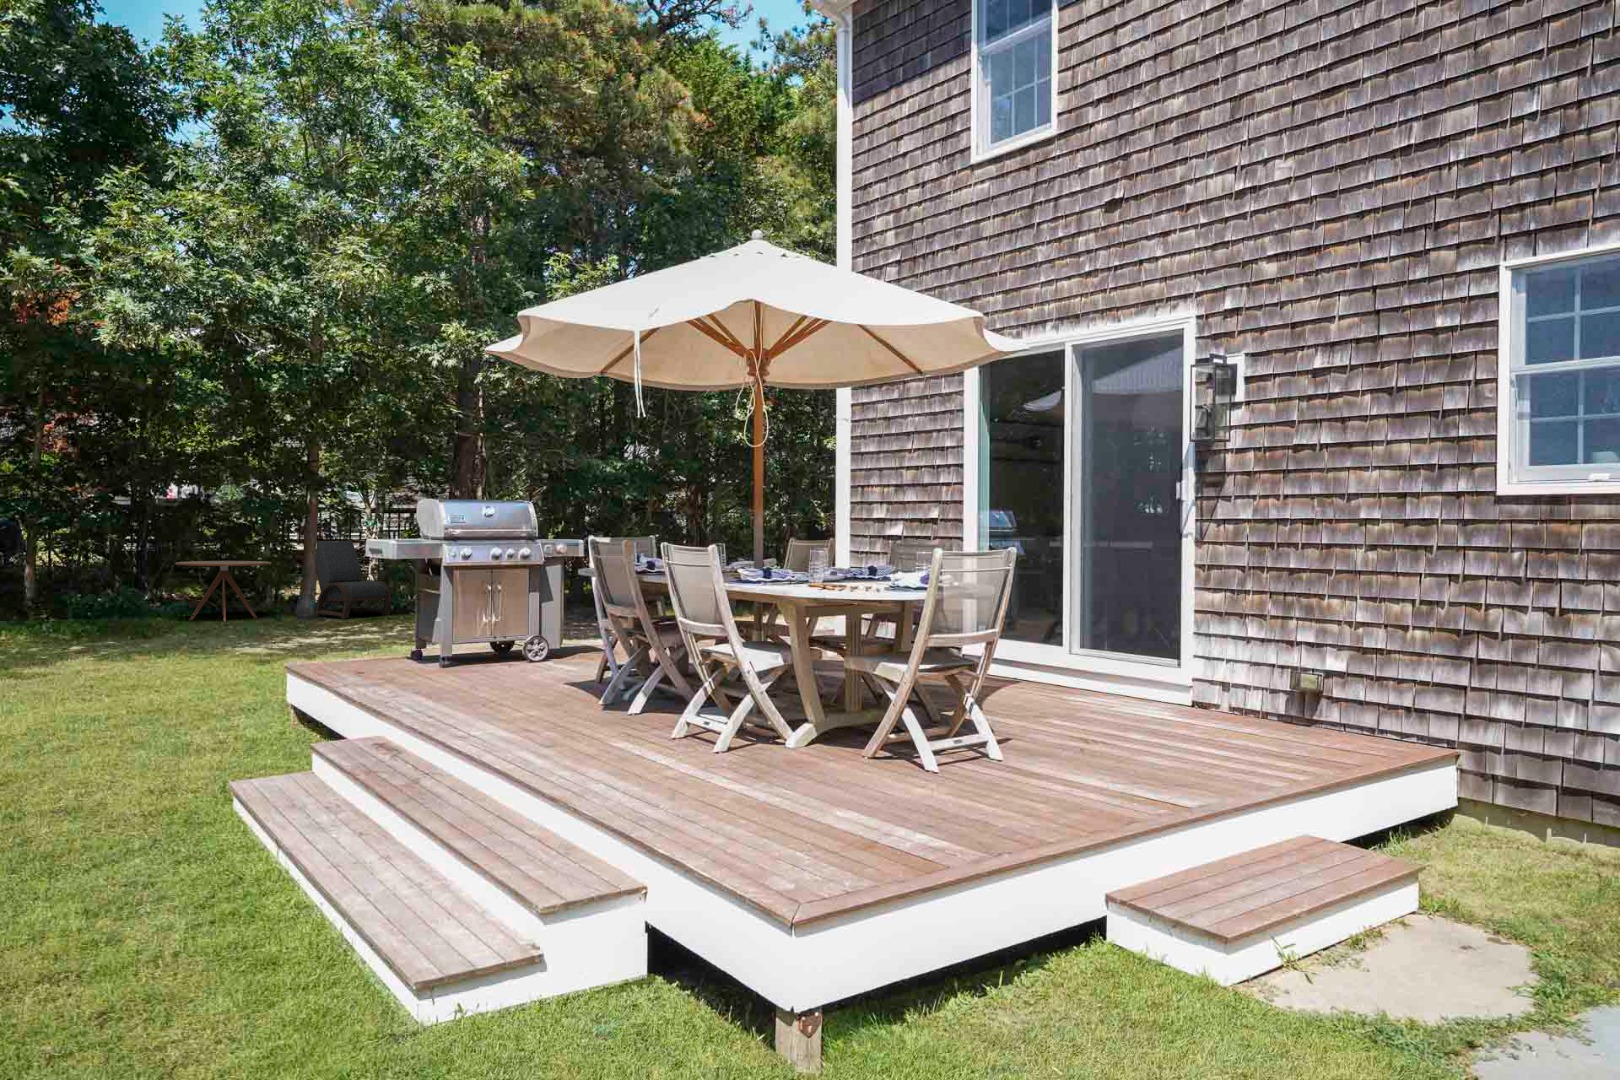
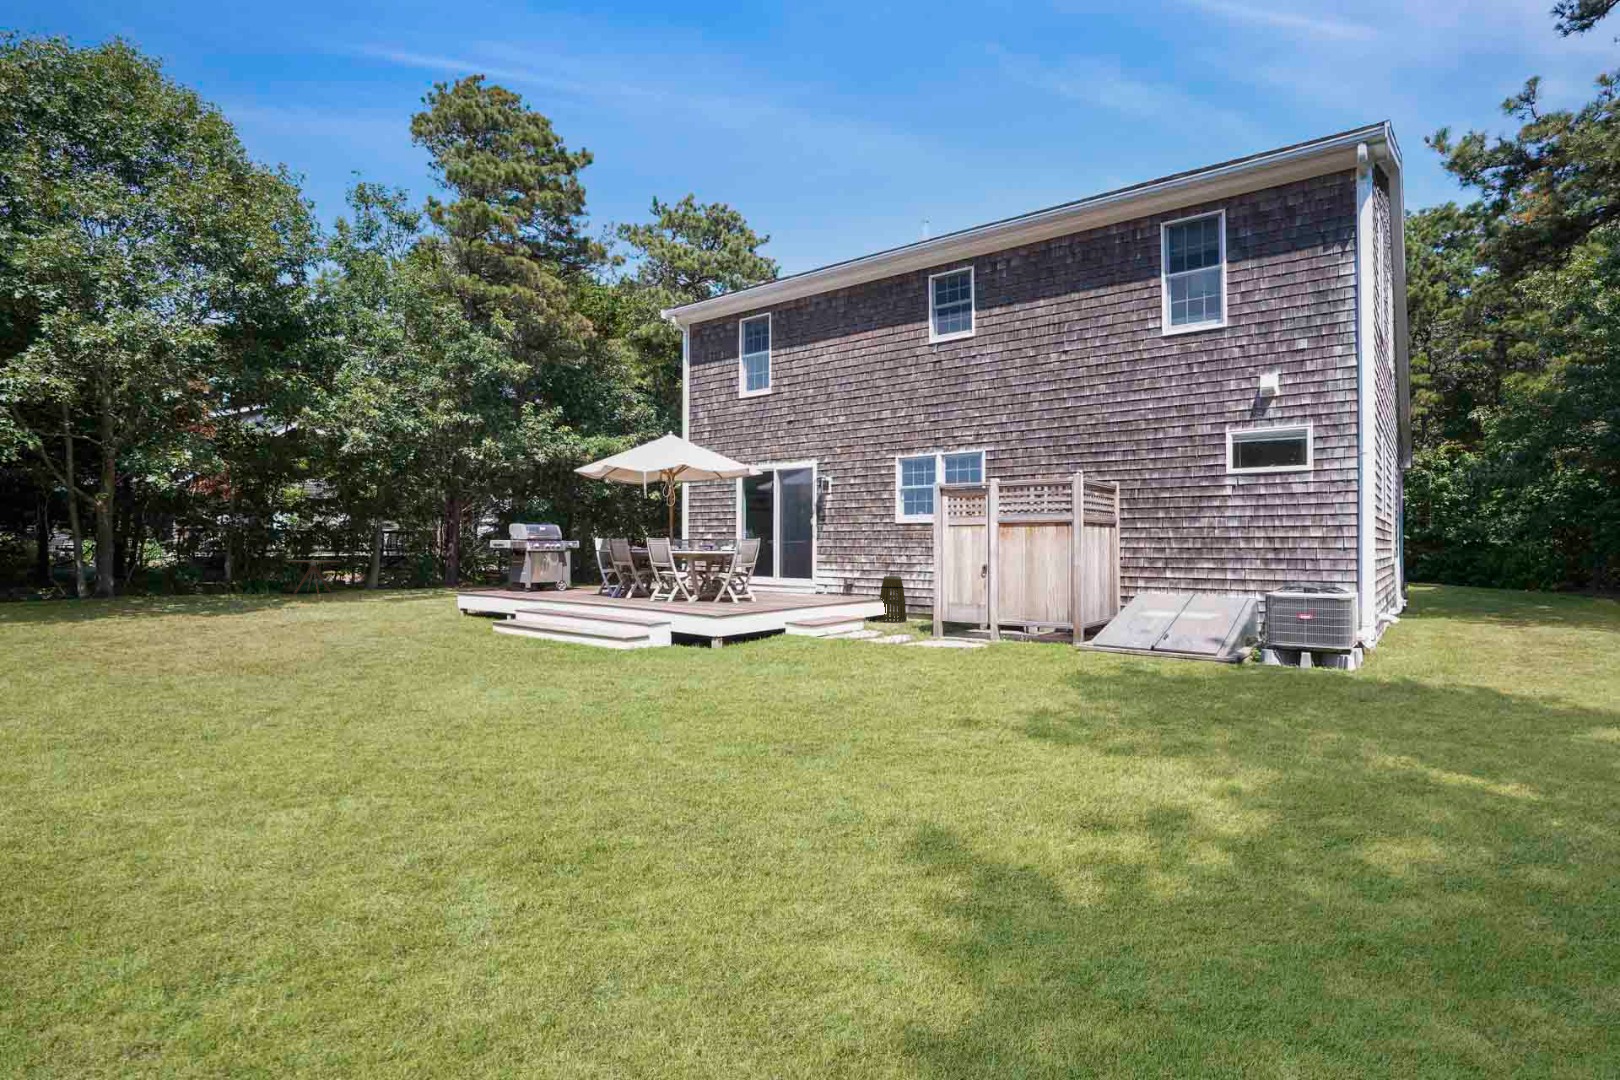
lounge chair: present [316,541,391,619] -> none [360,549,409,592]
basket: none [1437,682,1555,863] -> present [878,576,906,622]

